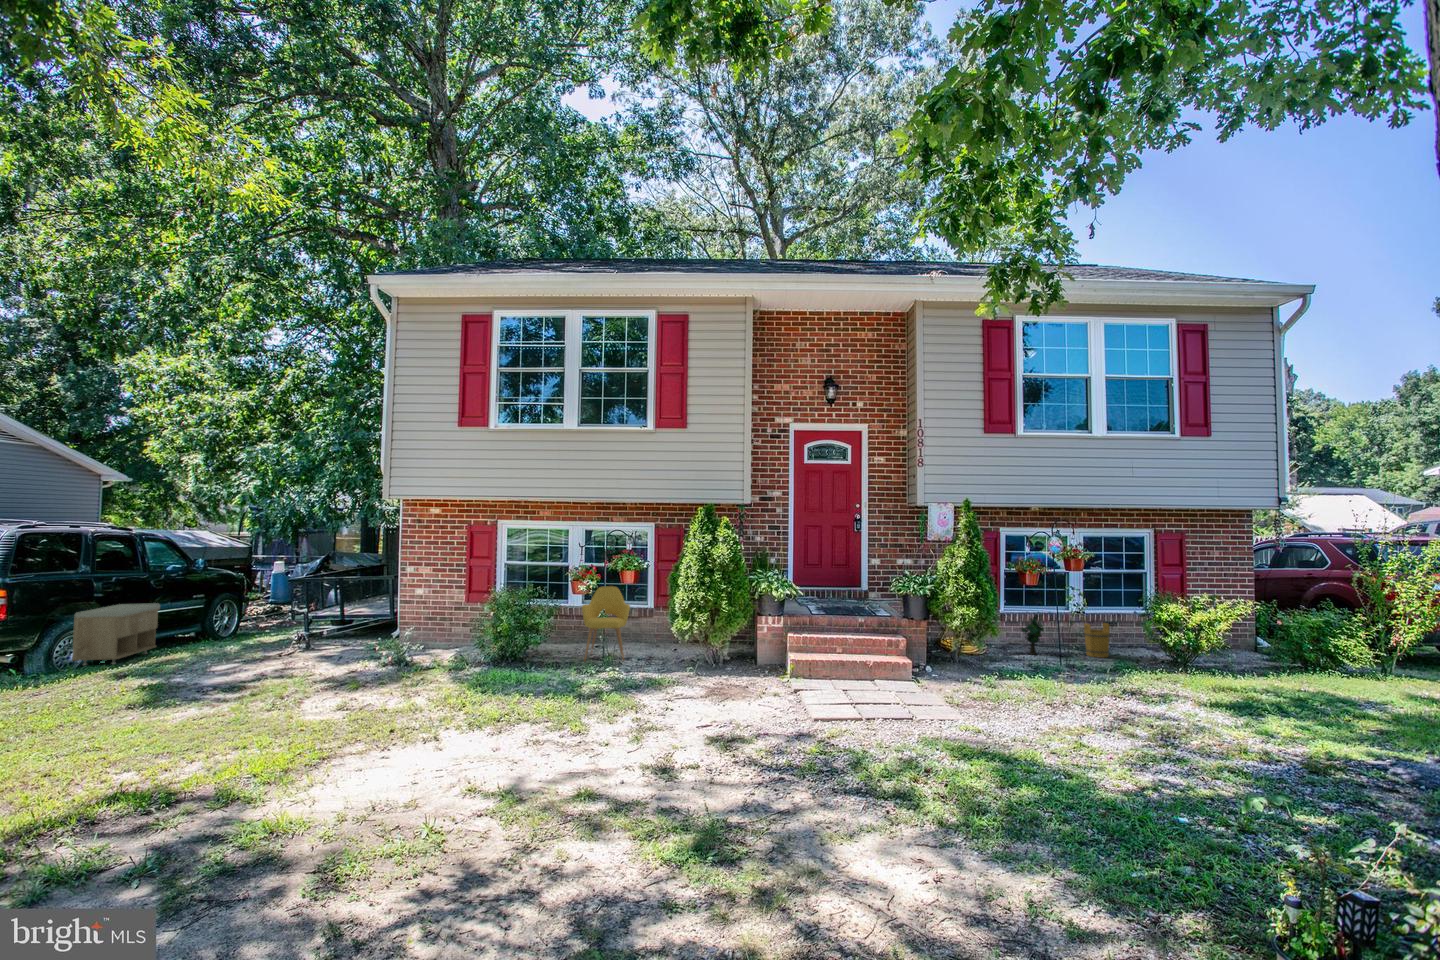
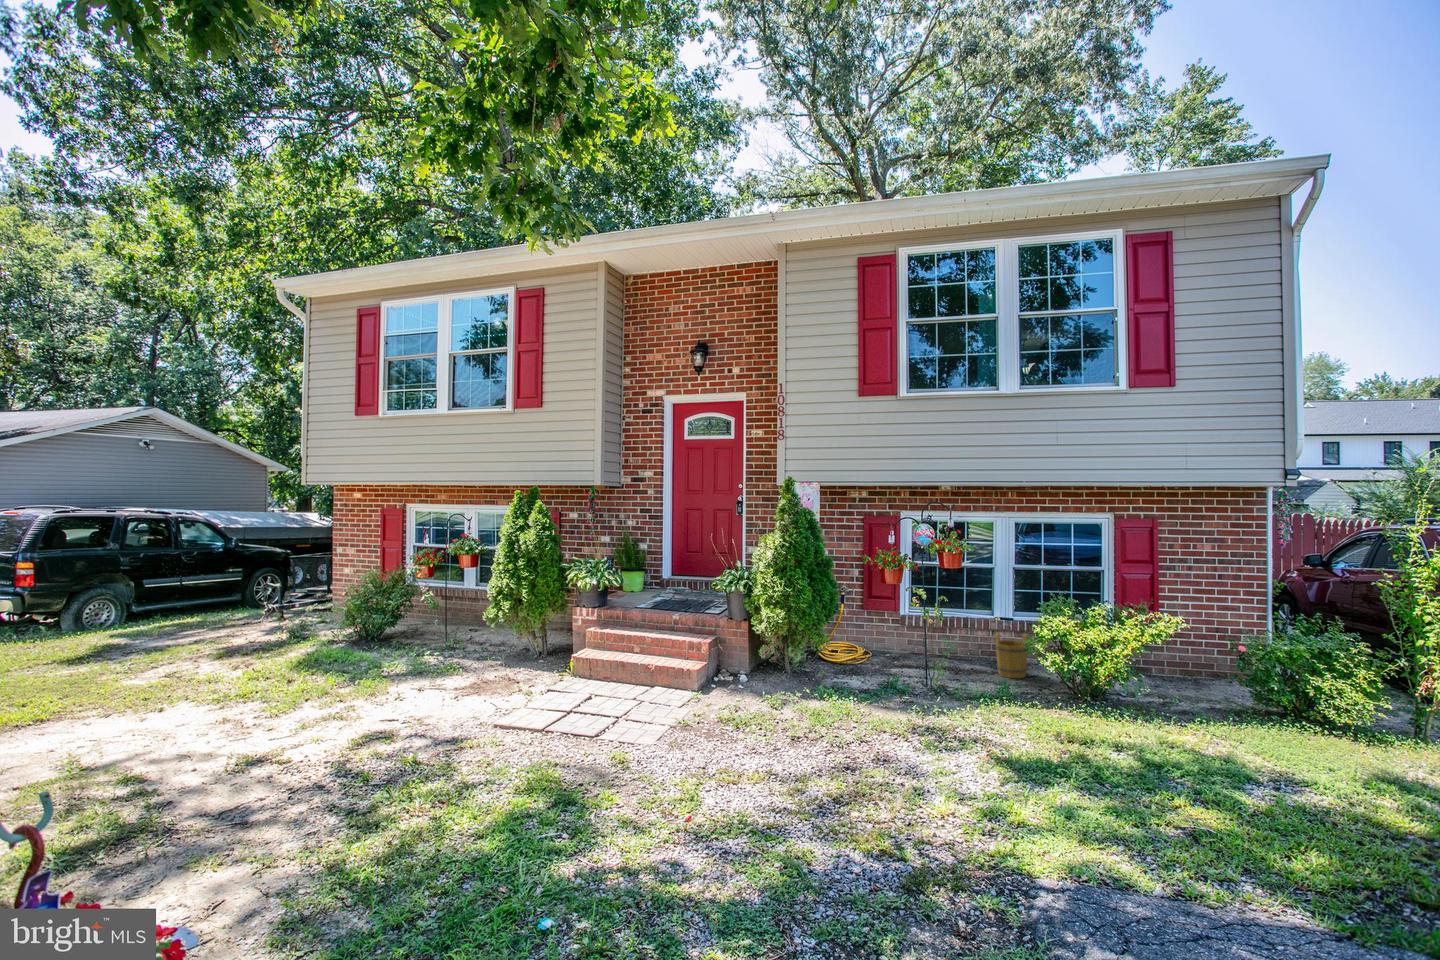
chair: present [582,586,630,661] -> none [444,570,498,646]
storage bench: present [72,603,160,665] -> none [89,574,171,624]
decorative plant: present [1021,615,1044,655] -> none [915,618,945,668]

